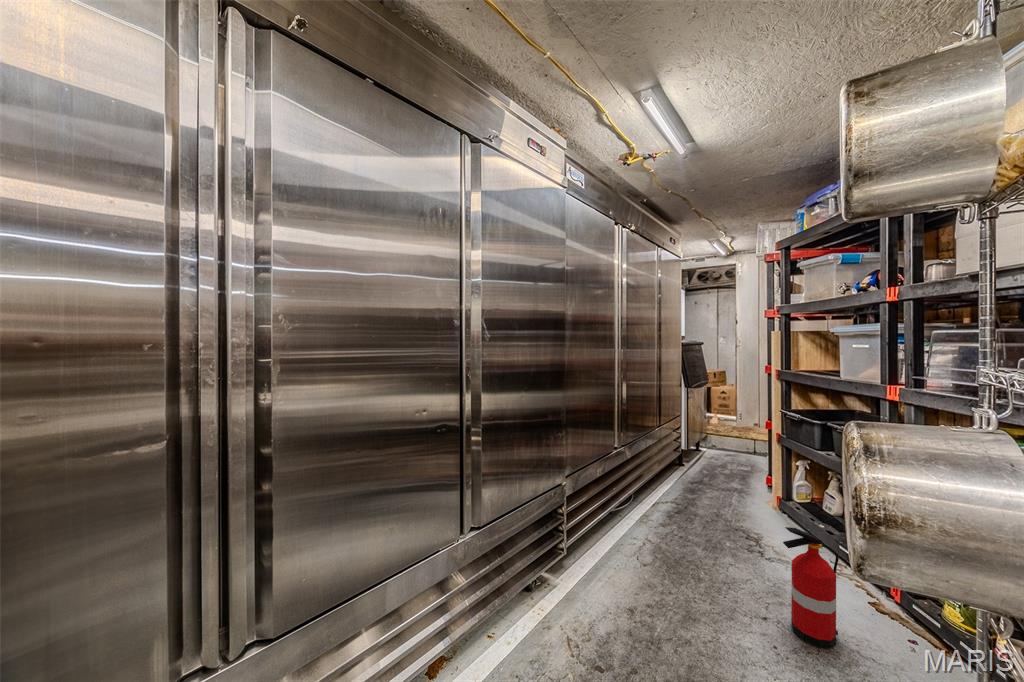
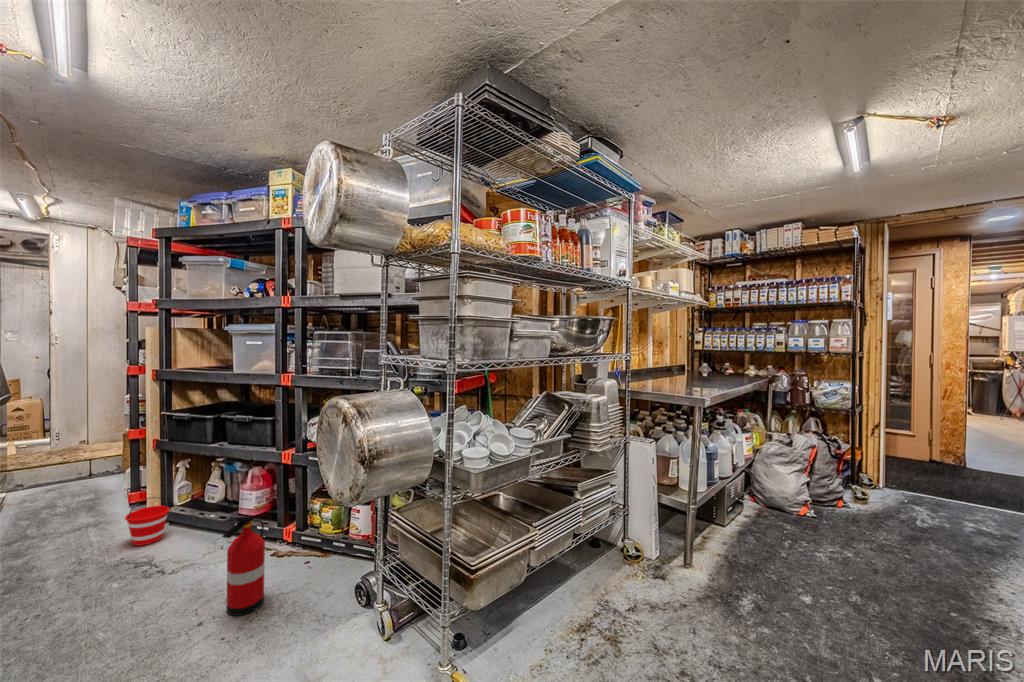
bucket: none [748,482,783,524] -> present [125,497,170,546]

